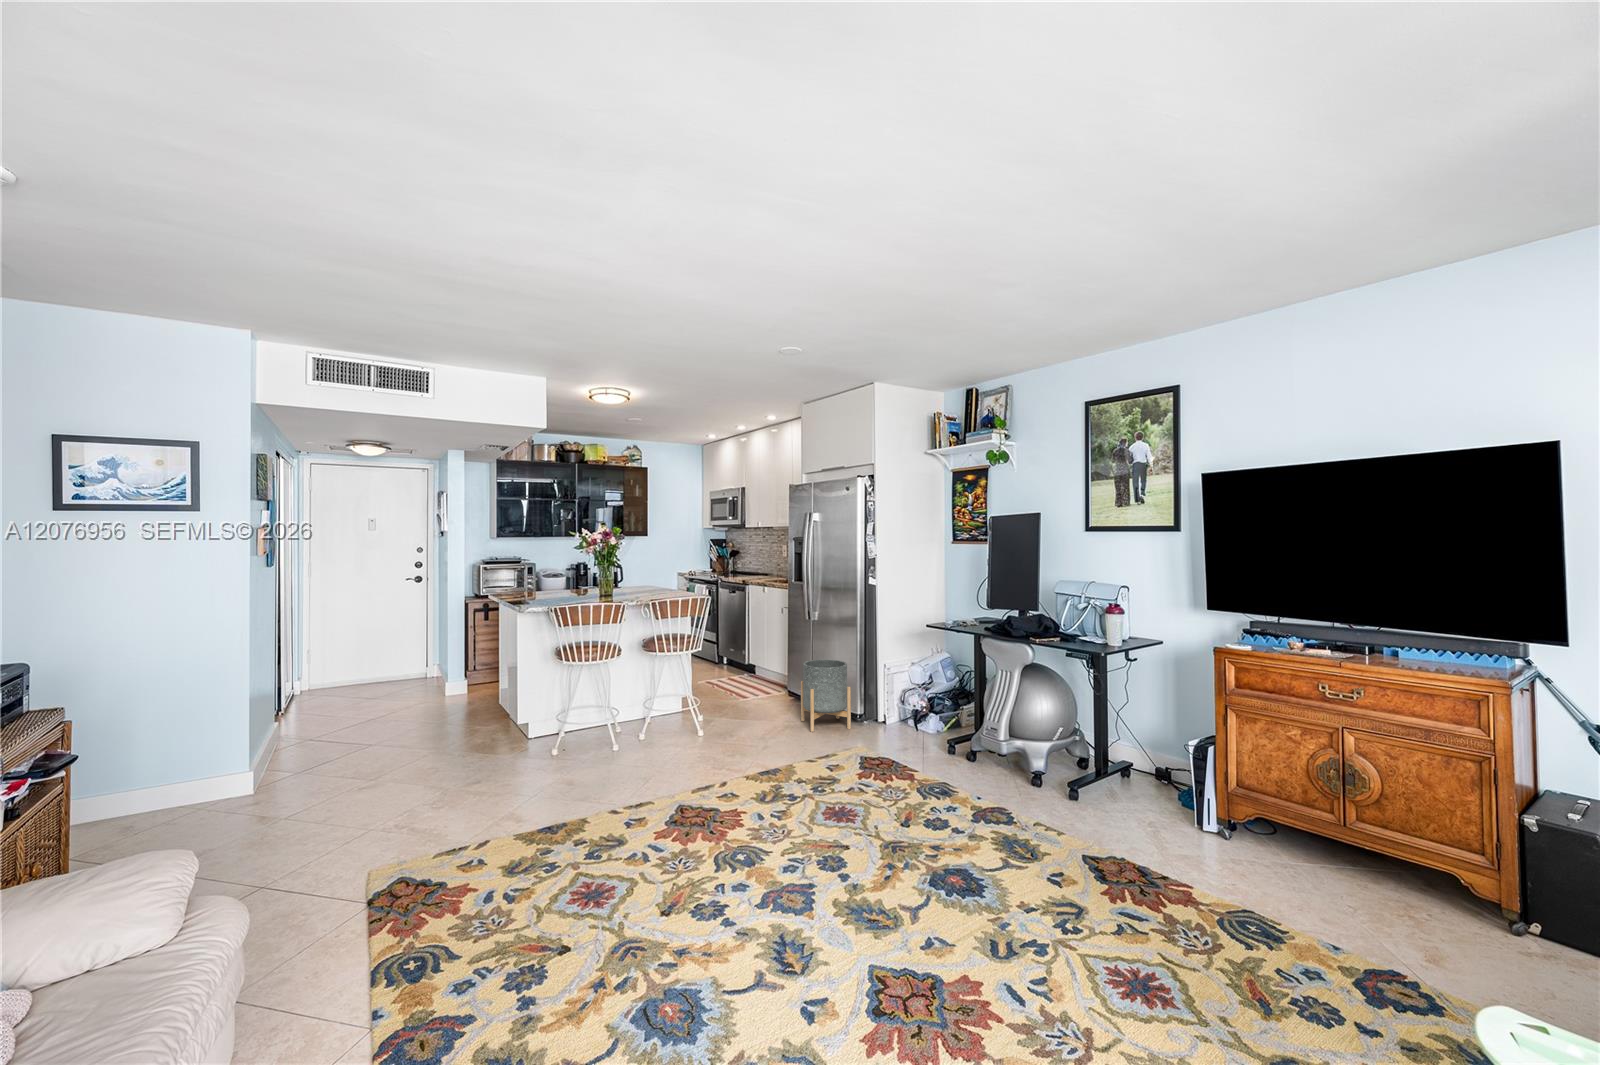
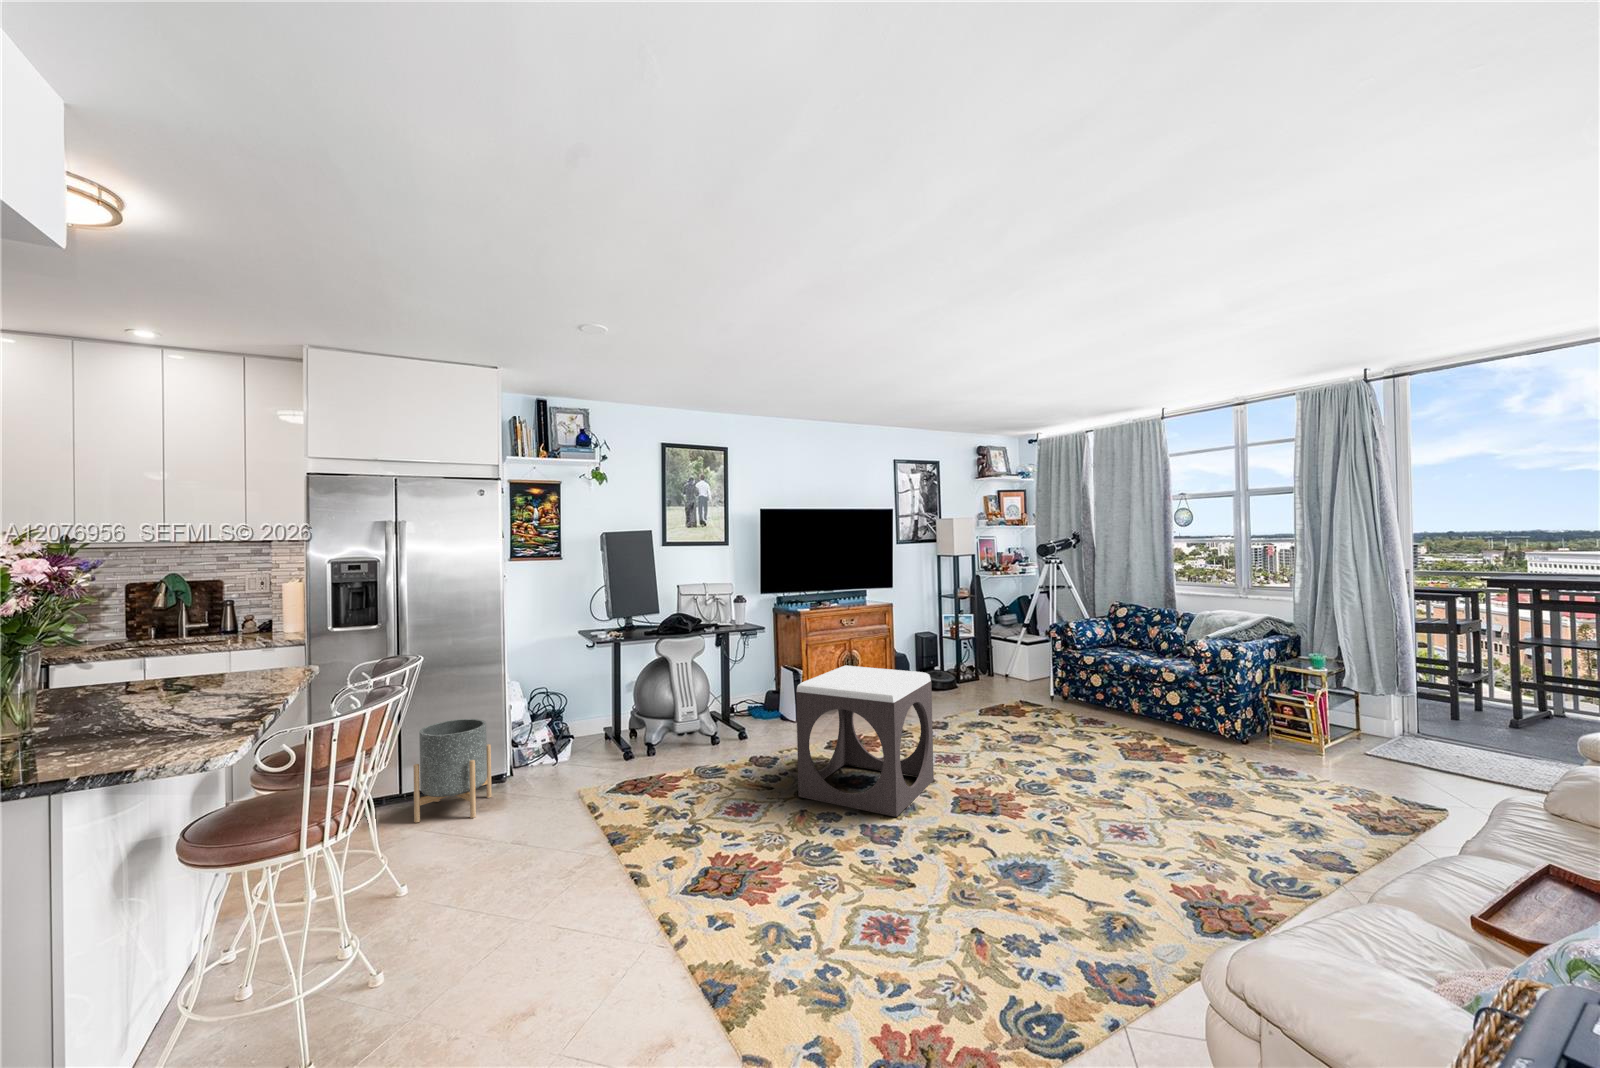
footstool: none [839,703,1023,947] -> present [796,666,934,817]

